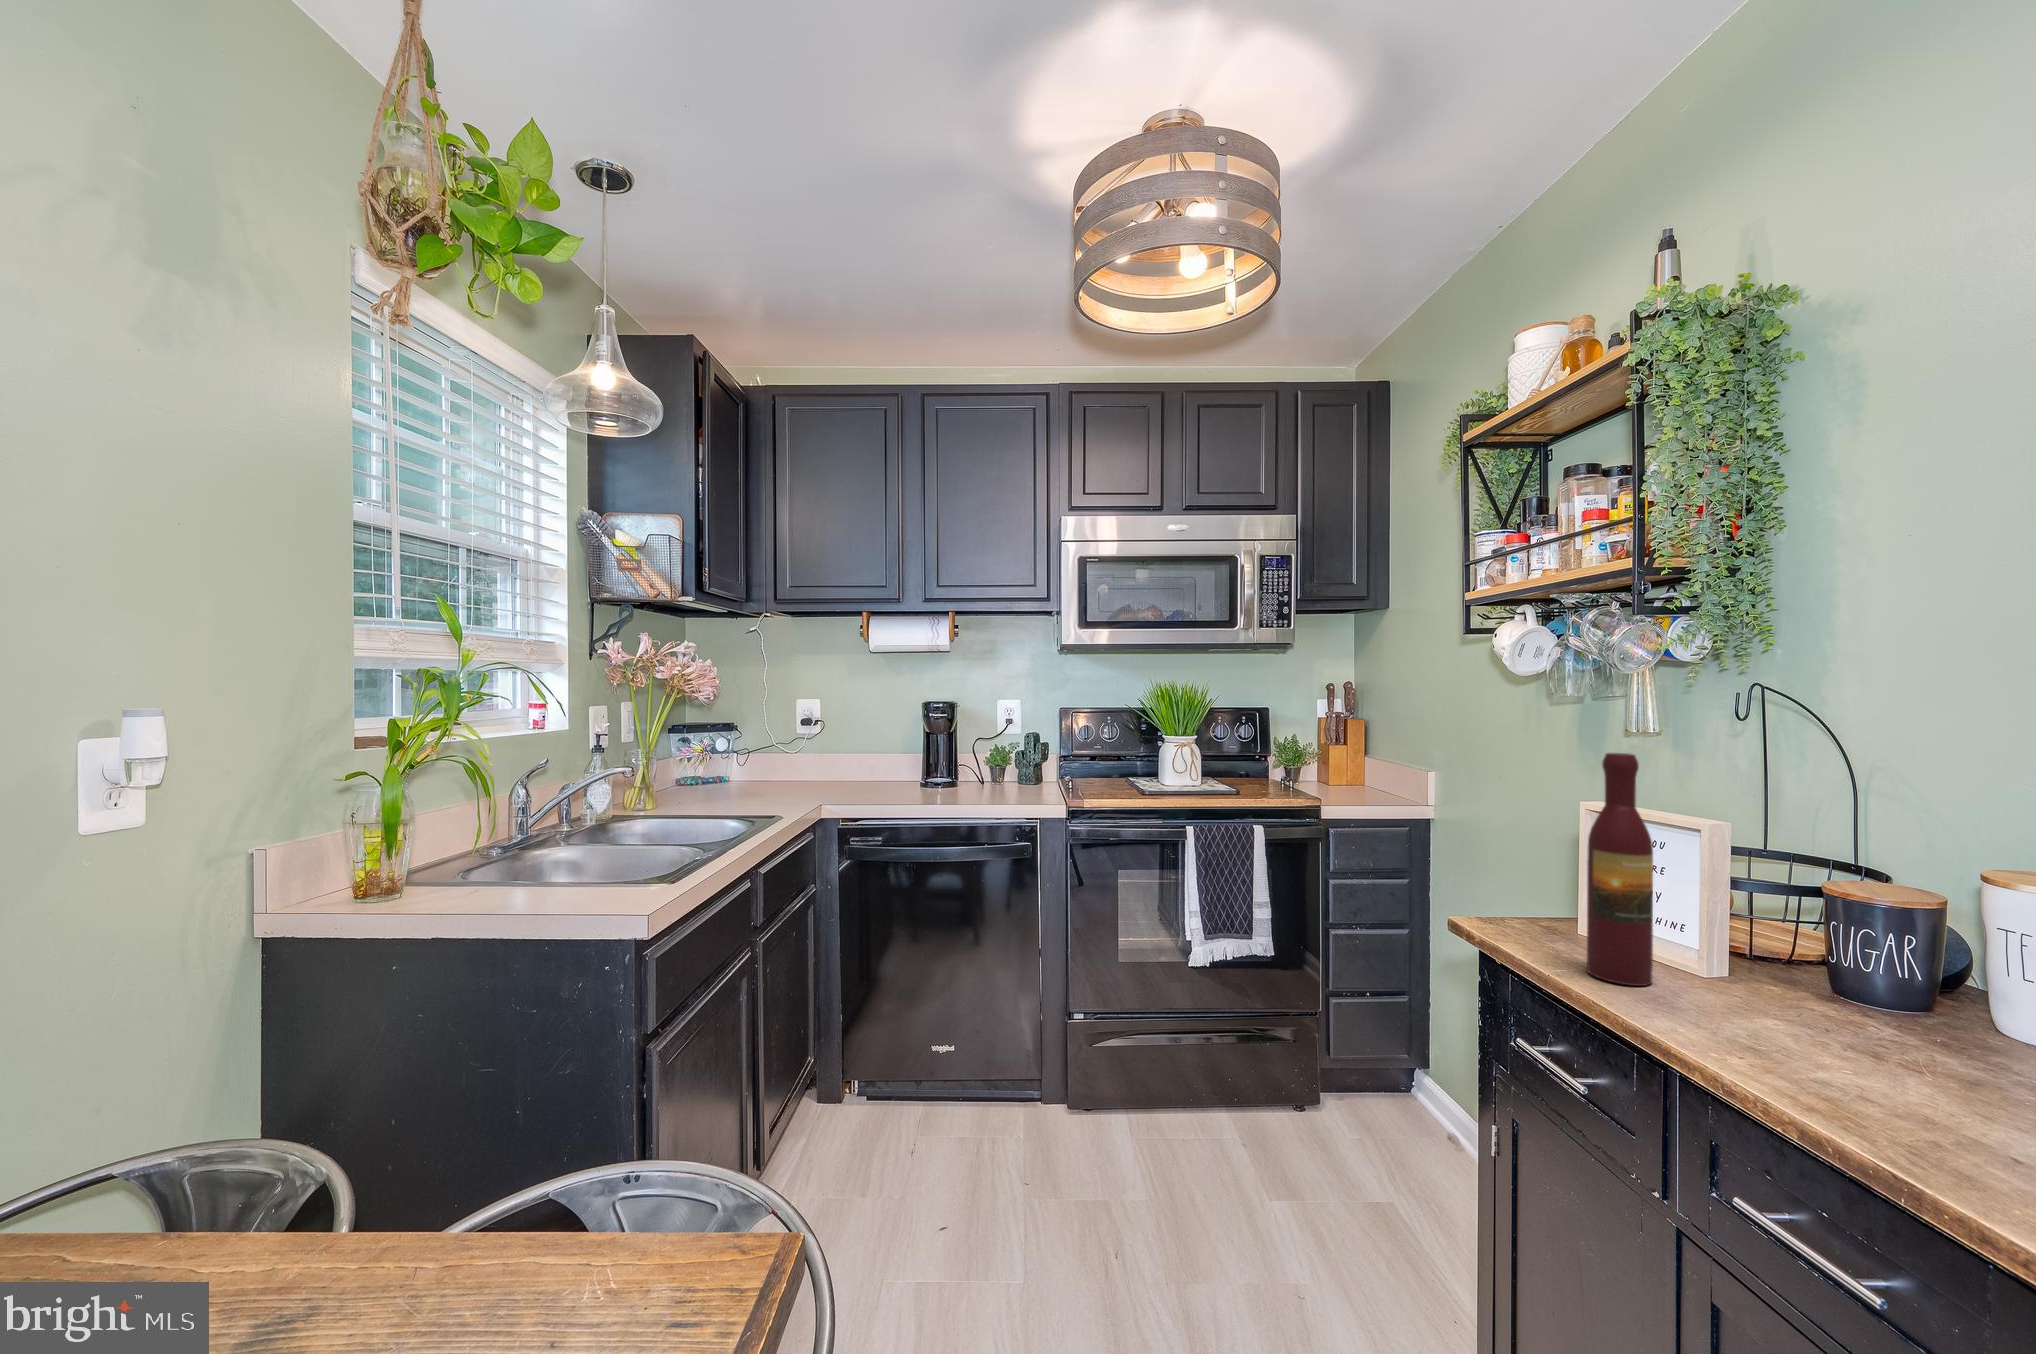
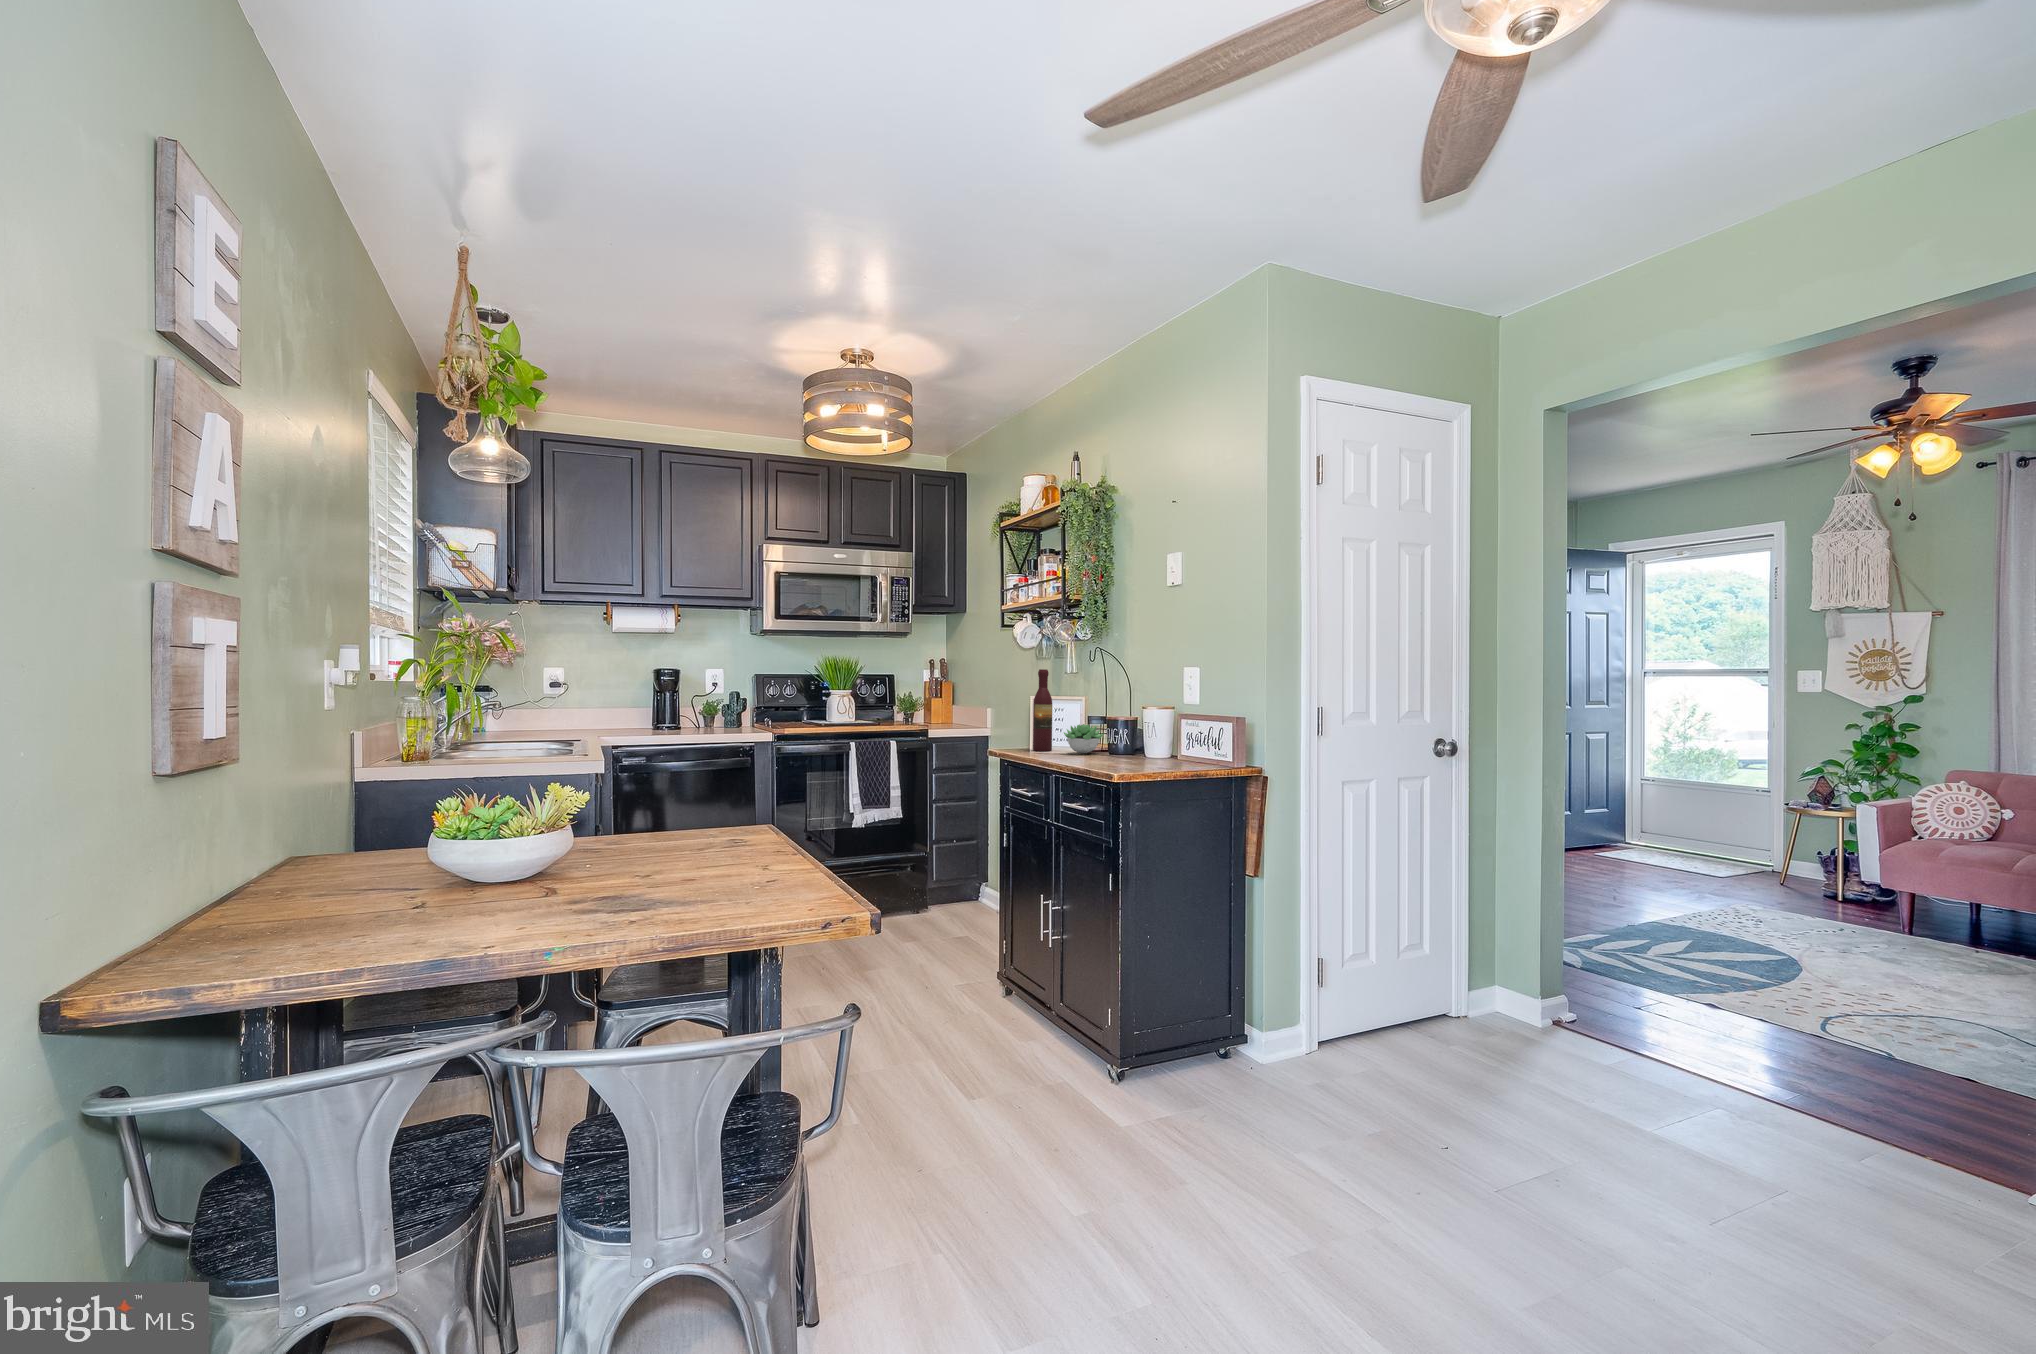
succulent plant: none [1713,940,1905,1048] -> present [1064,724,1104,753]

